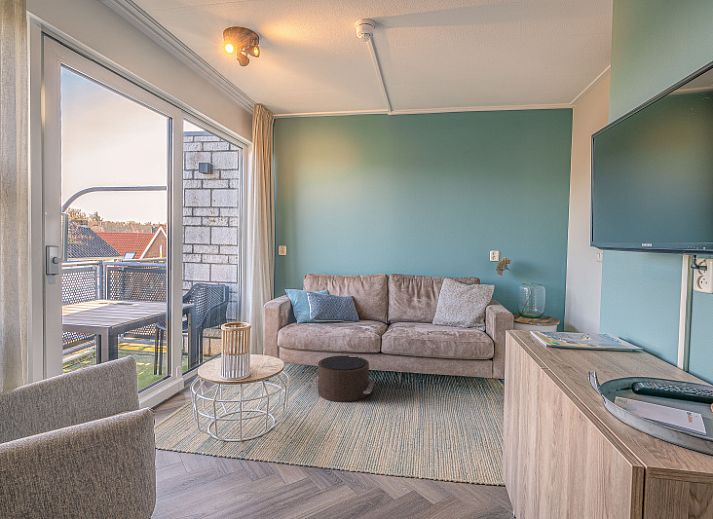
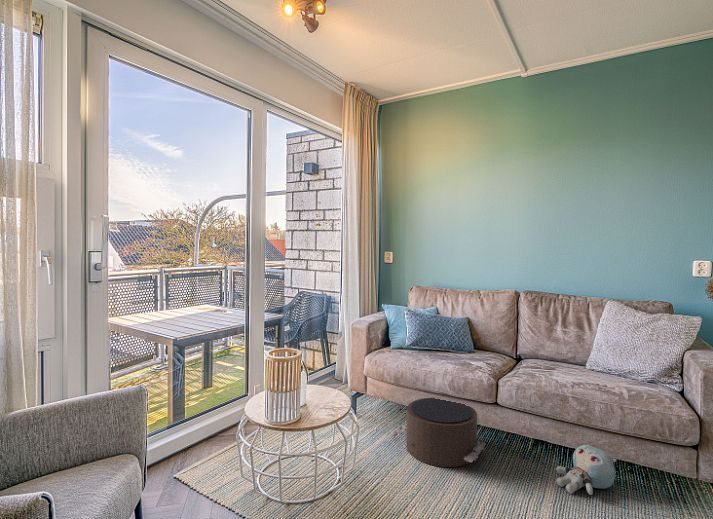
plush toy: none [421,371,455,402] -> present [556,445,616,495]

